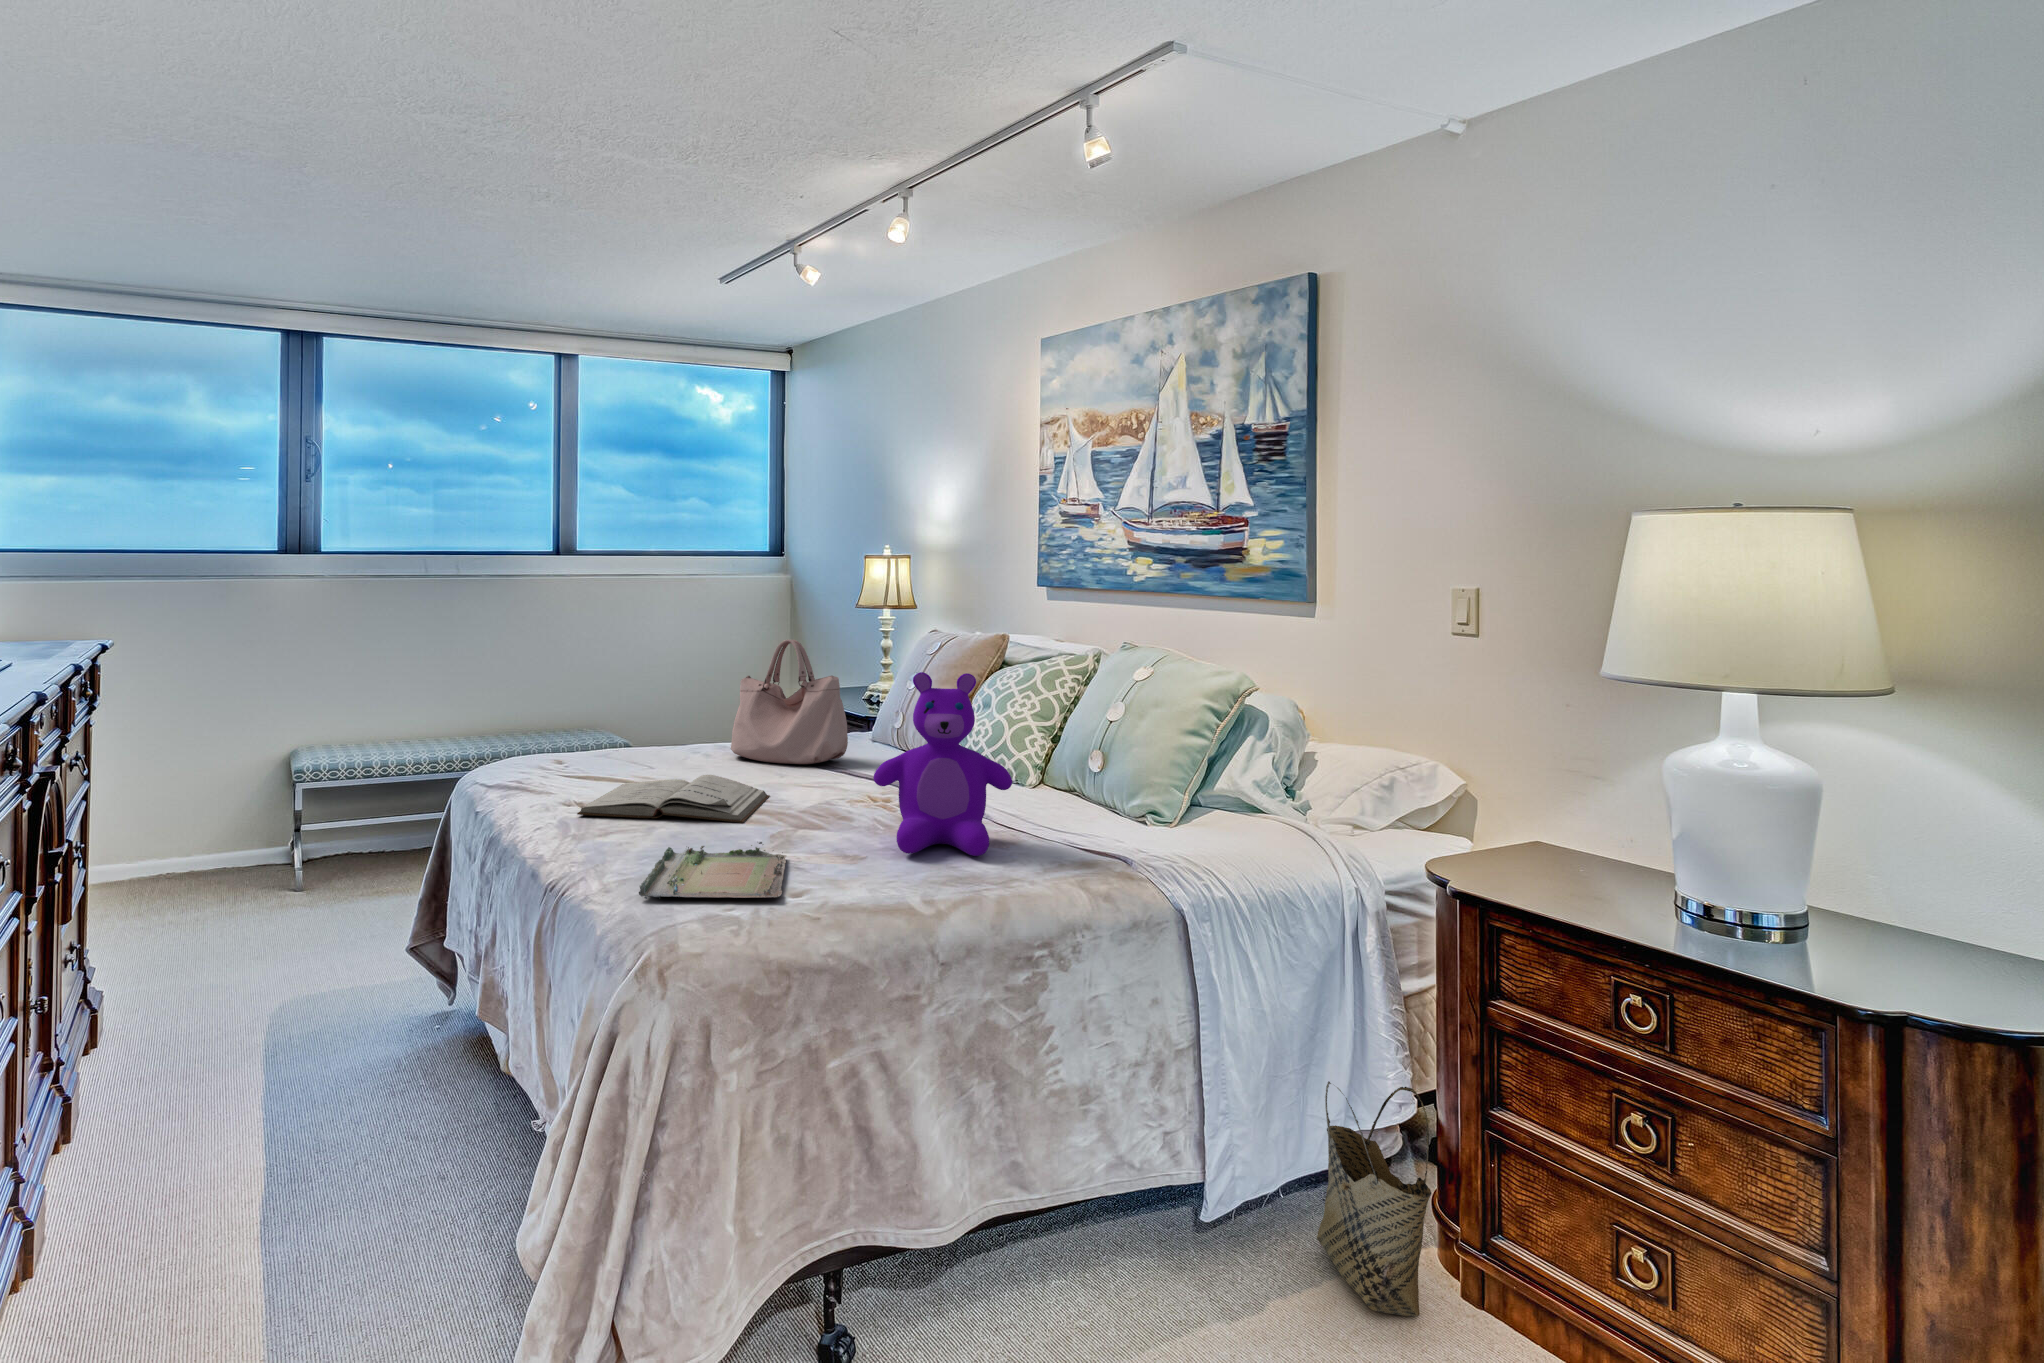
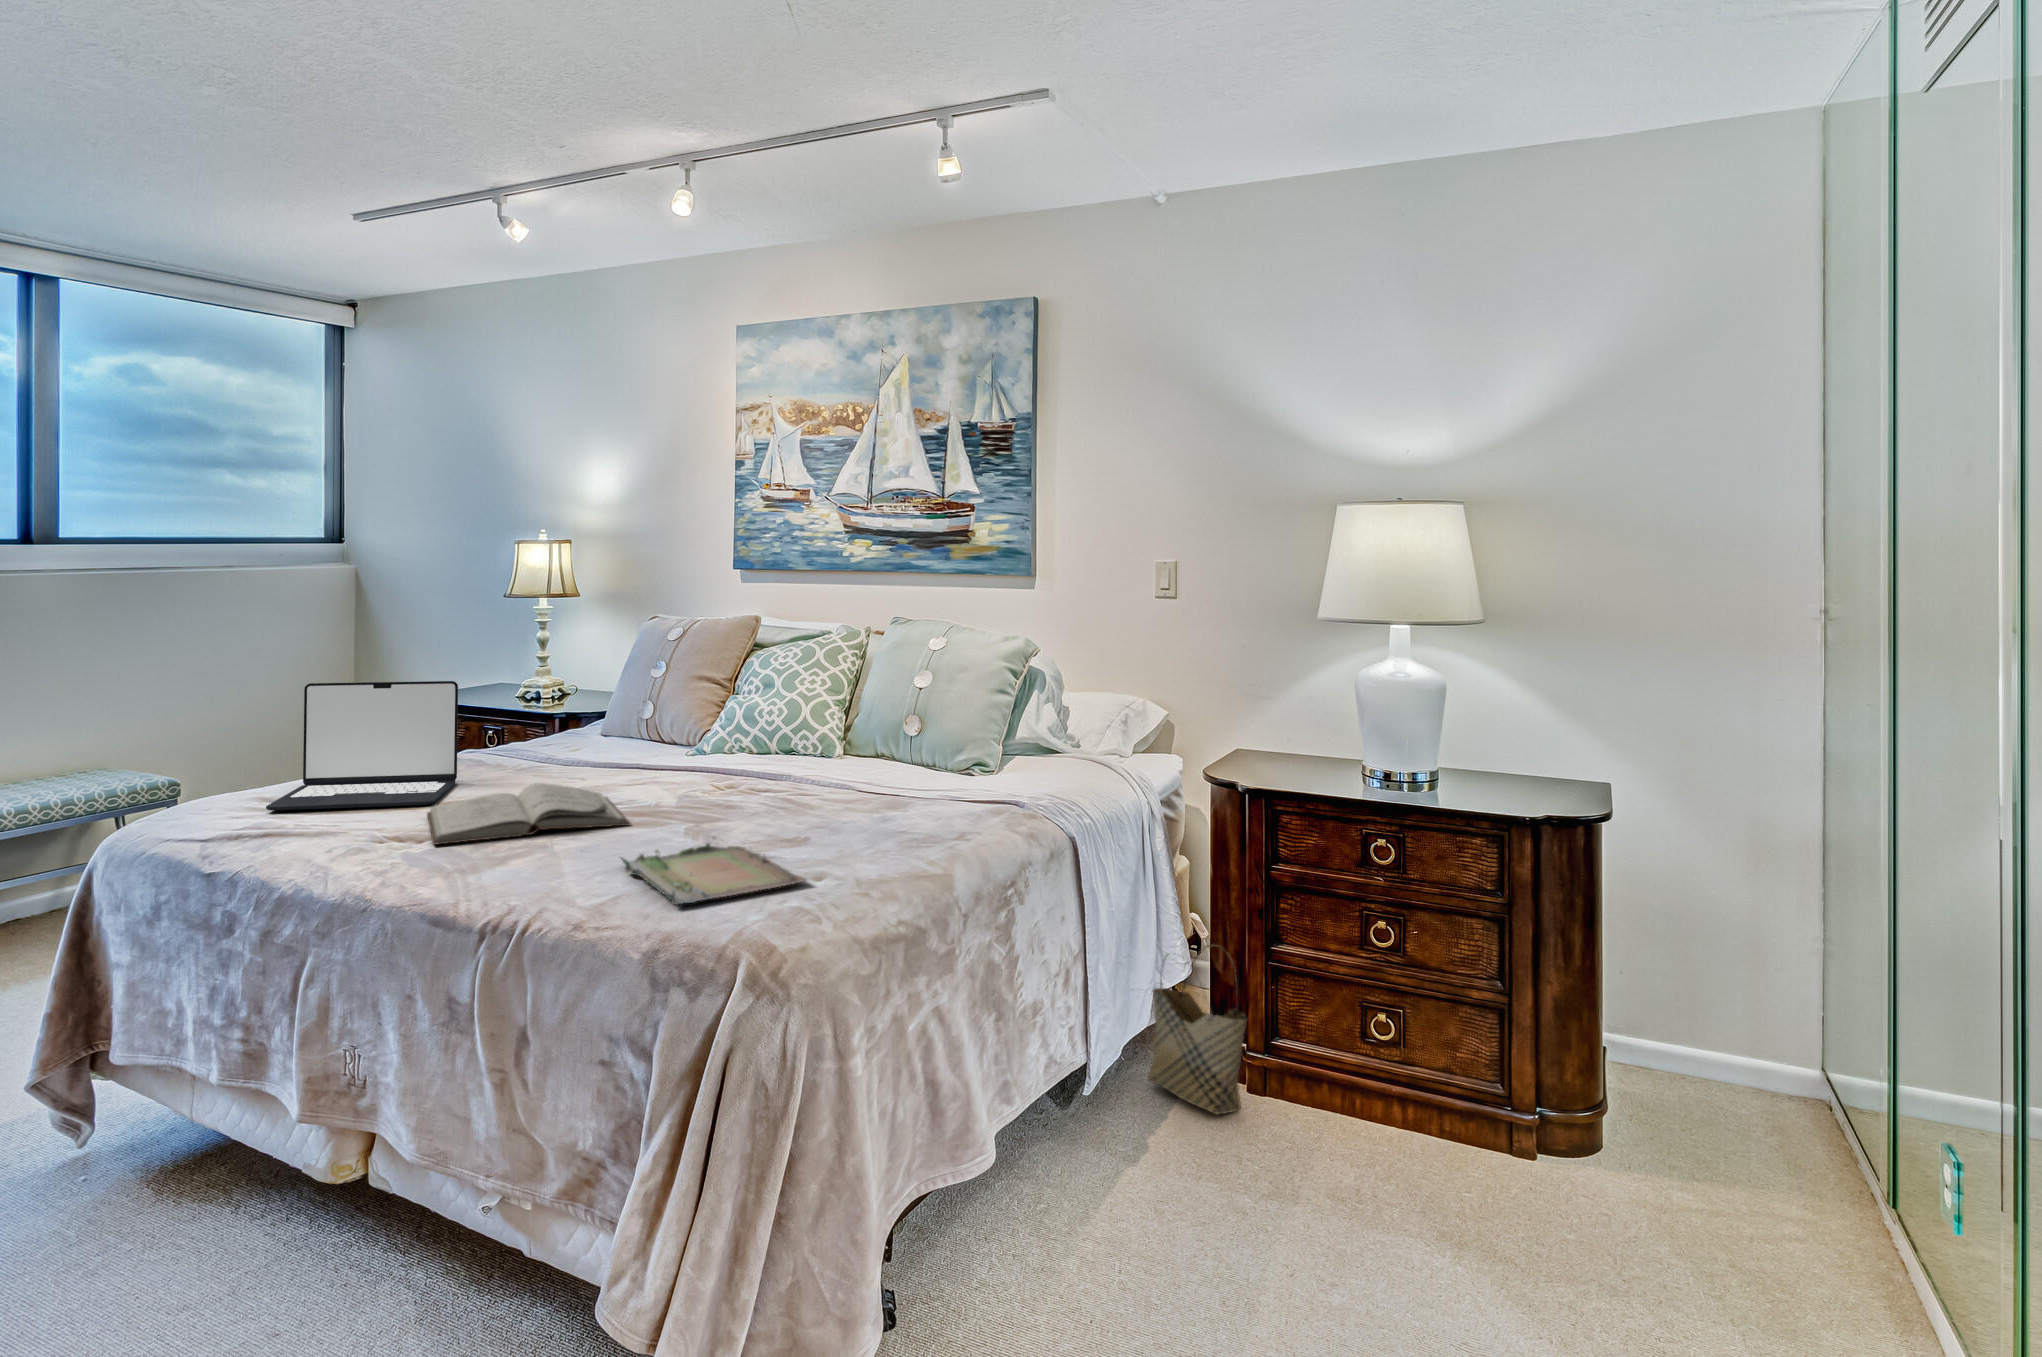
handbag: present [731,639,848,764] -> none [482,633,629,766]
laptop: none [528,670,688,782] -> present [266,681,458,810]
teddy bear: present [873,672,1012,856] -> none [783,653,912,826]

